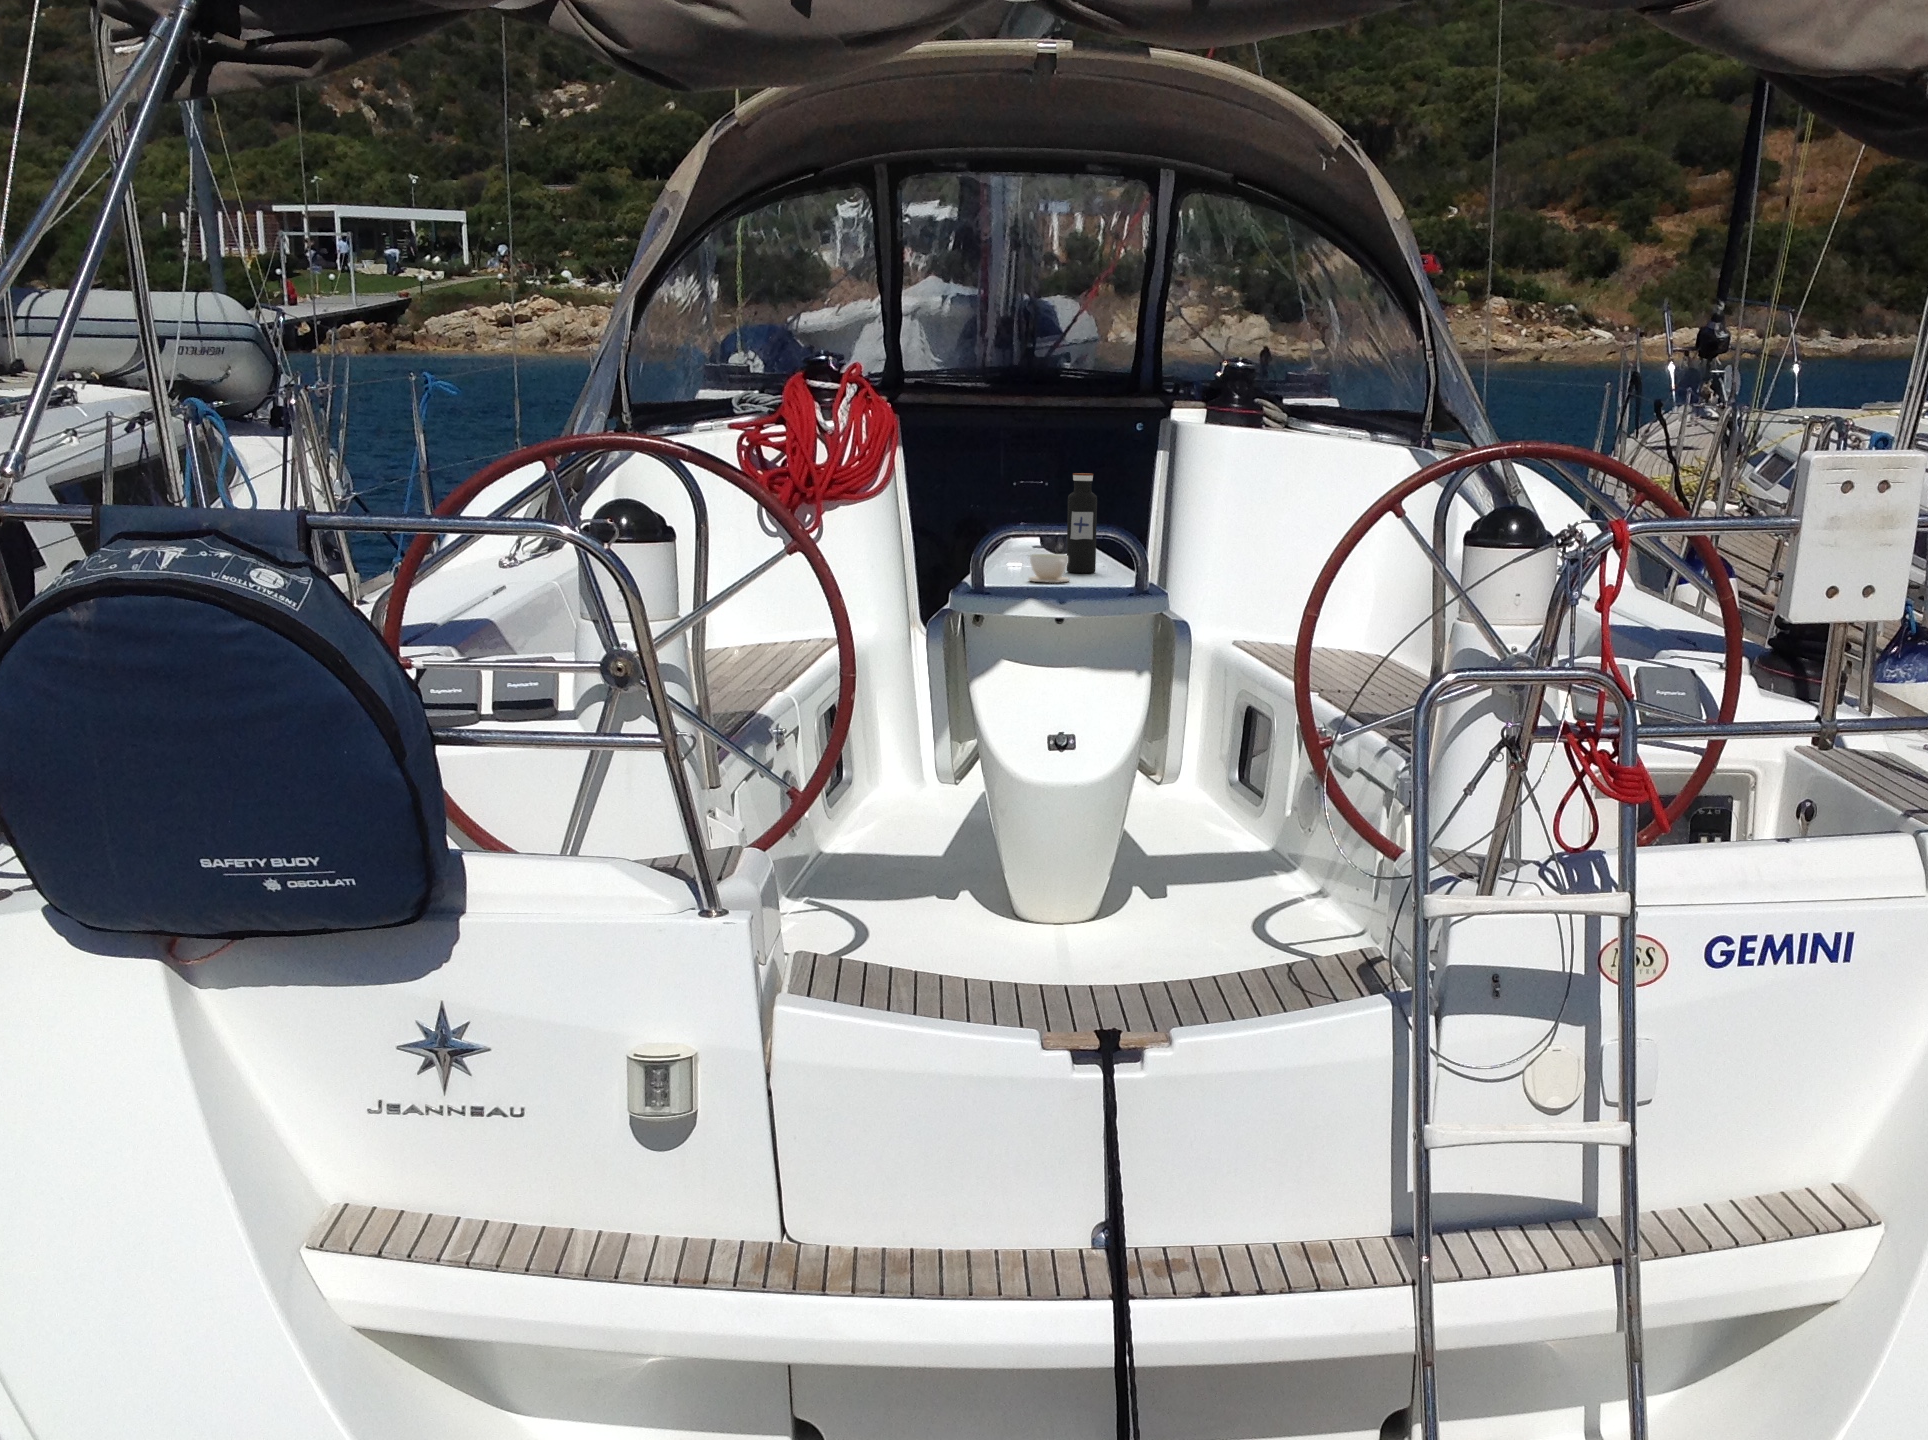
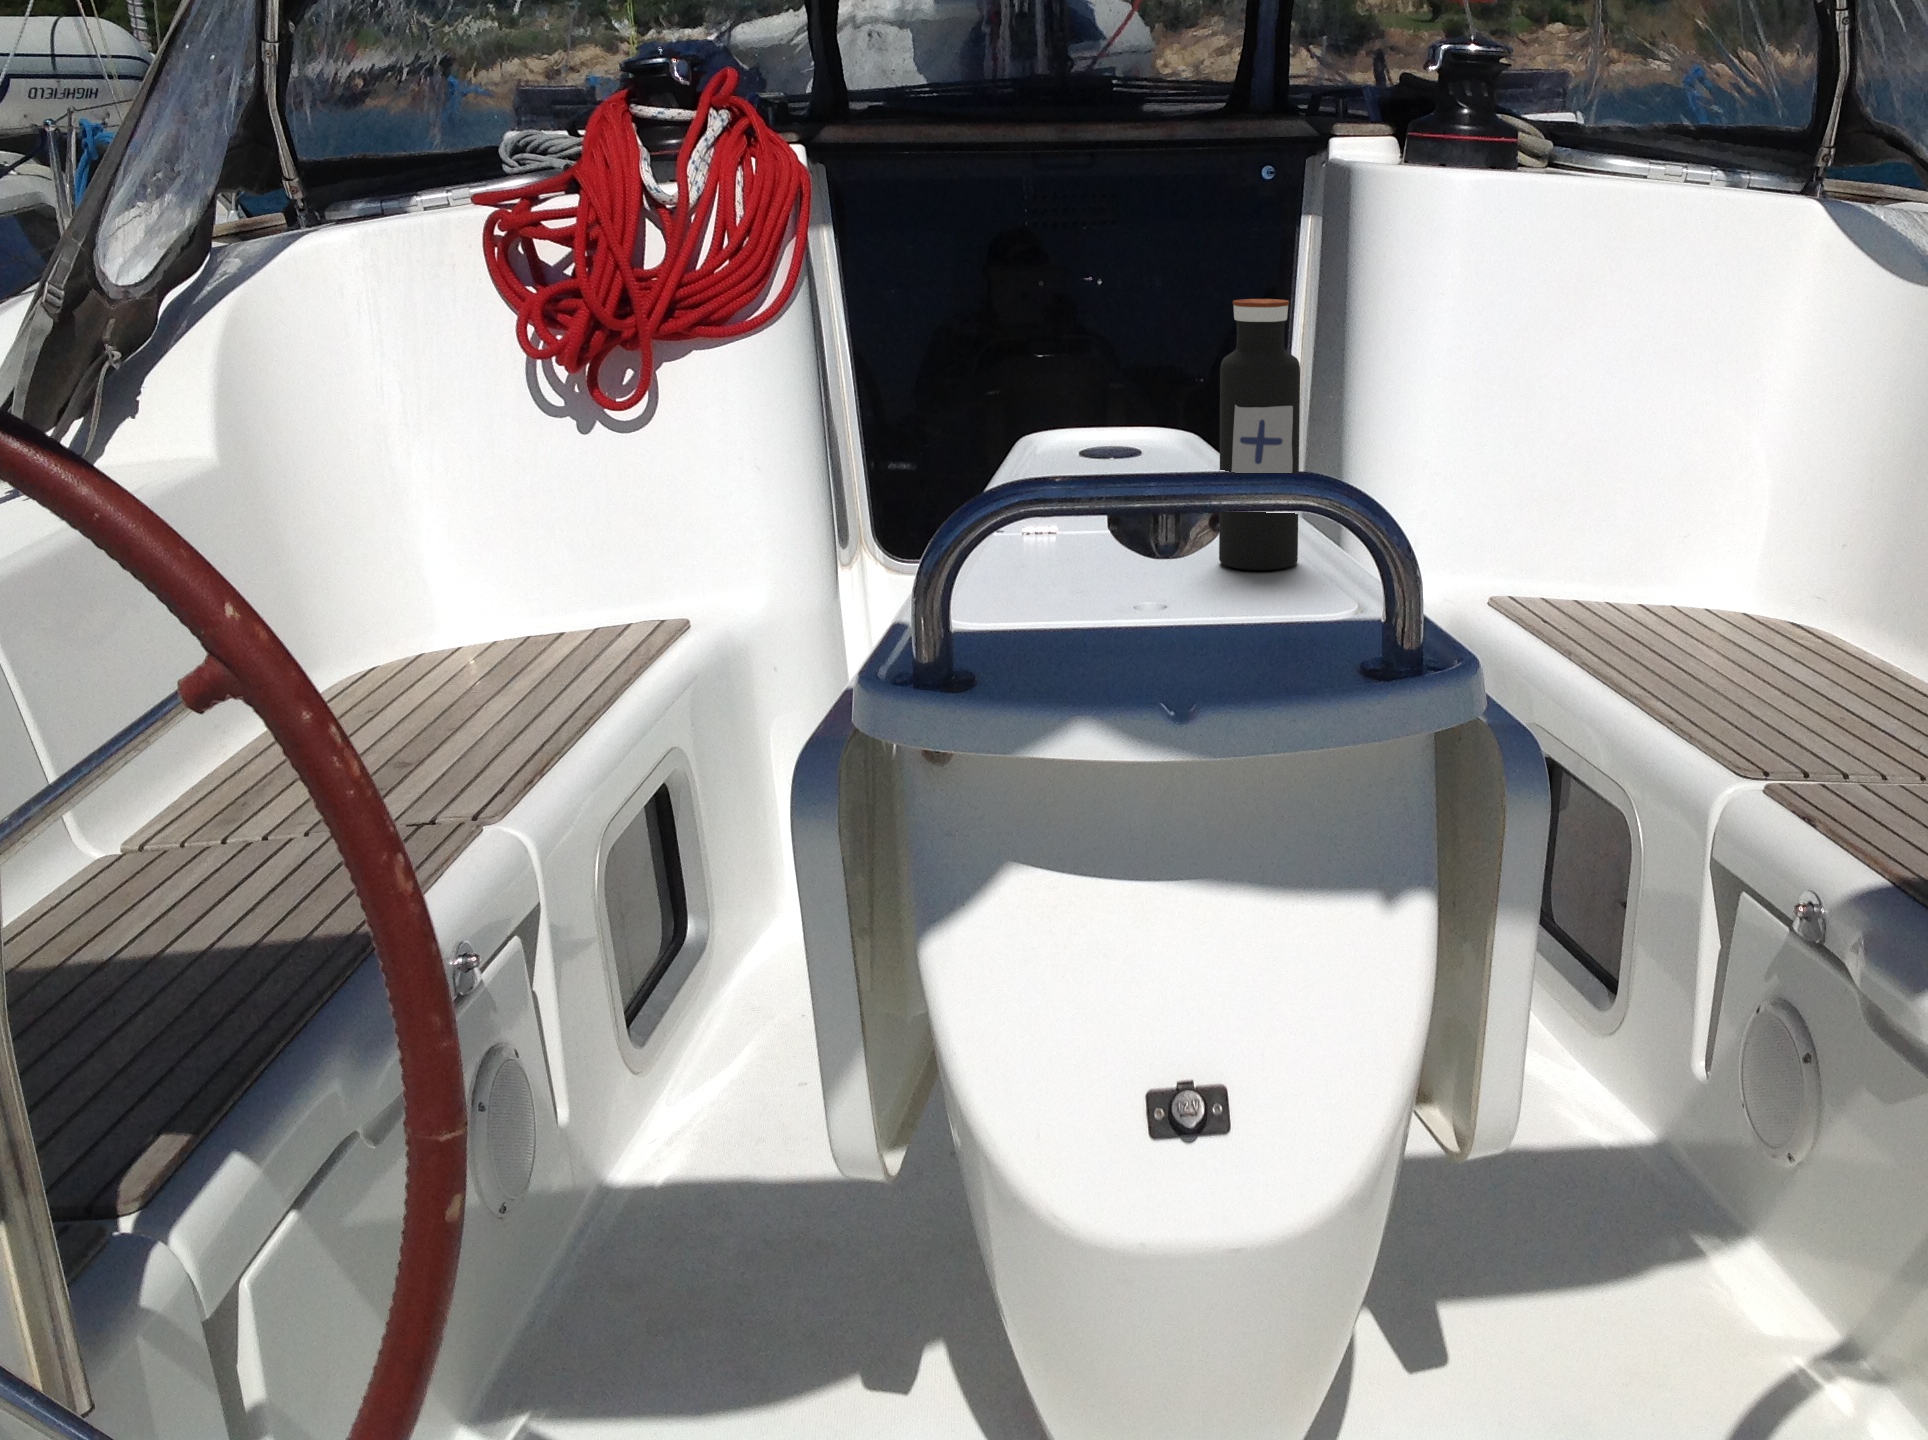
coffee cup: present [1029,554,1069,583] -> none [1133,551,1260,653]

